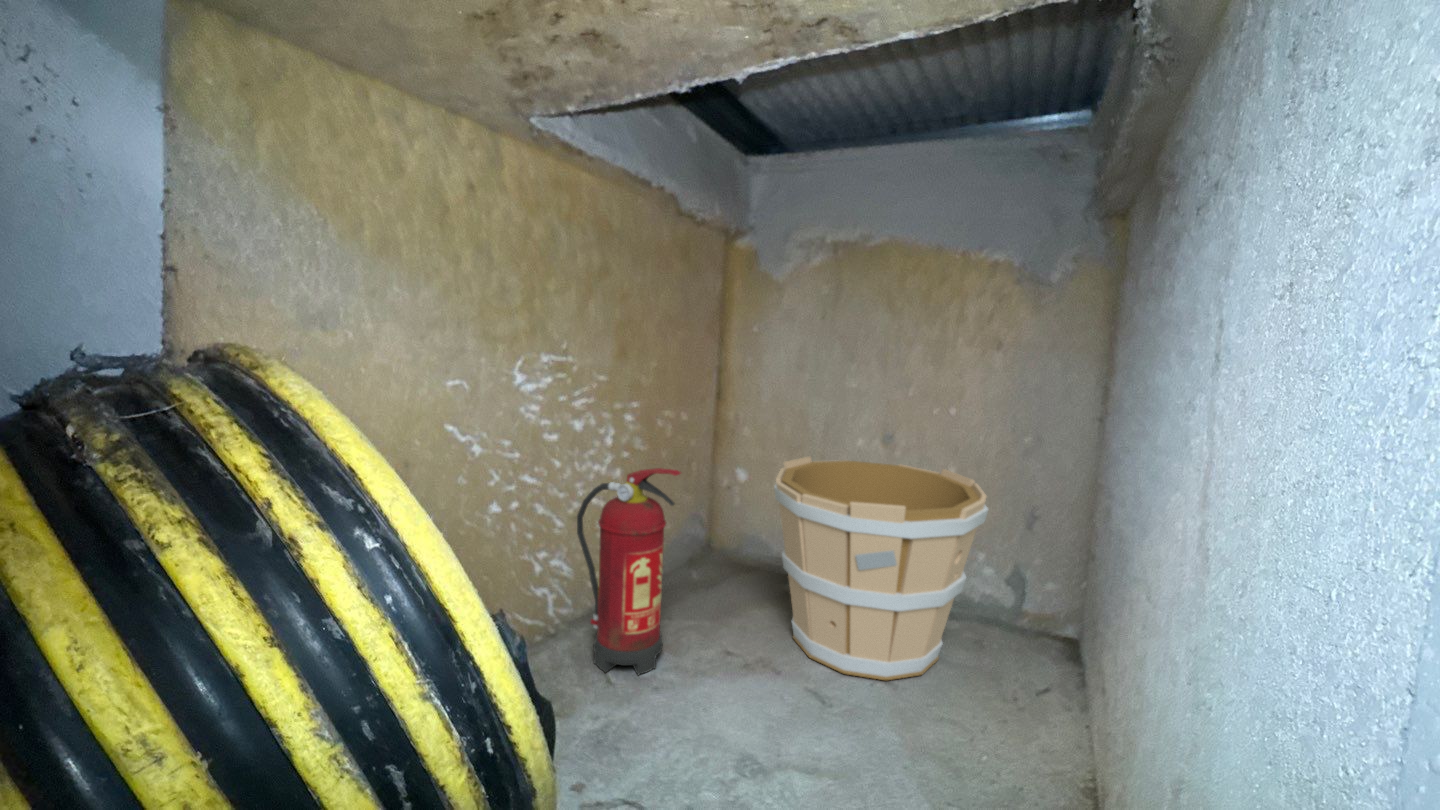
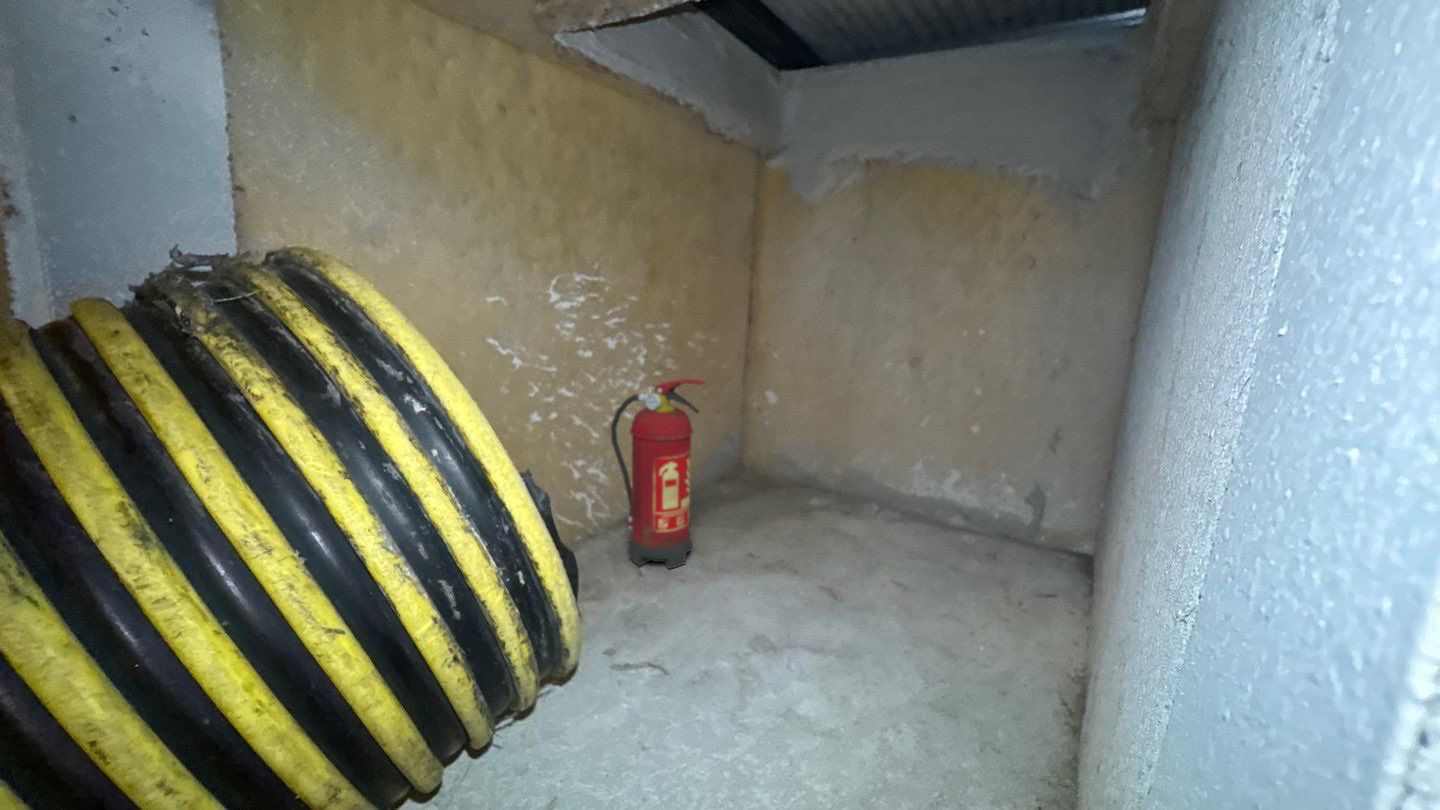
wooden bucket: present [774,457,988,680] -> none [797,373,1005,579]

